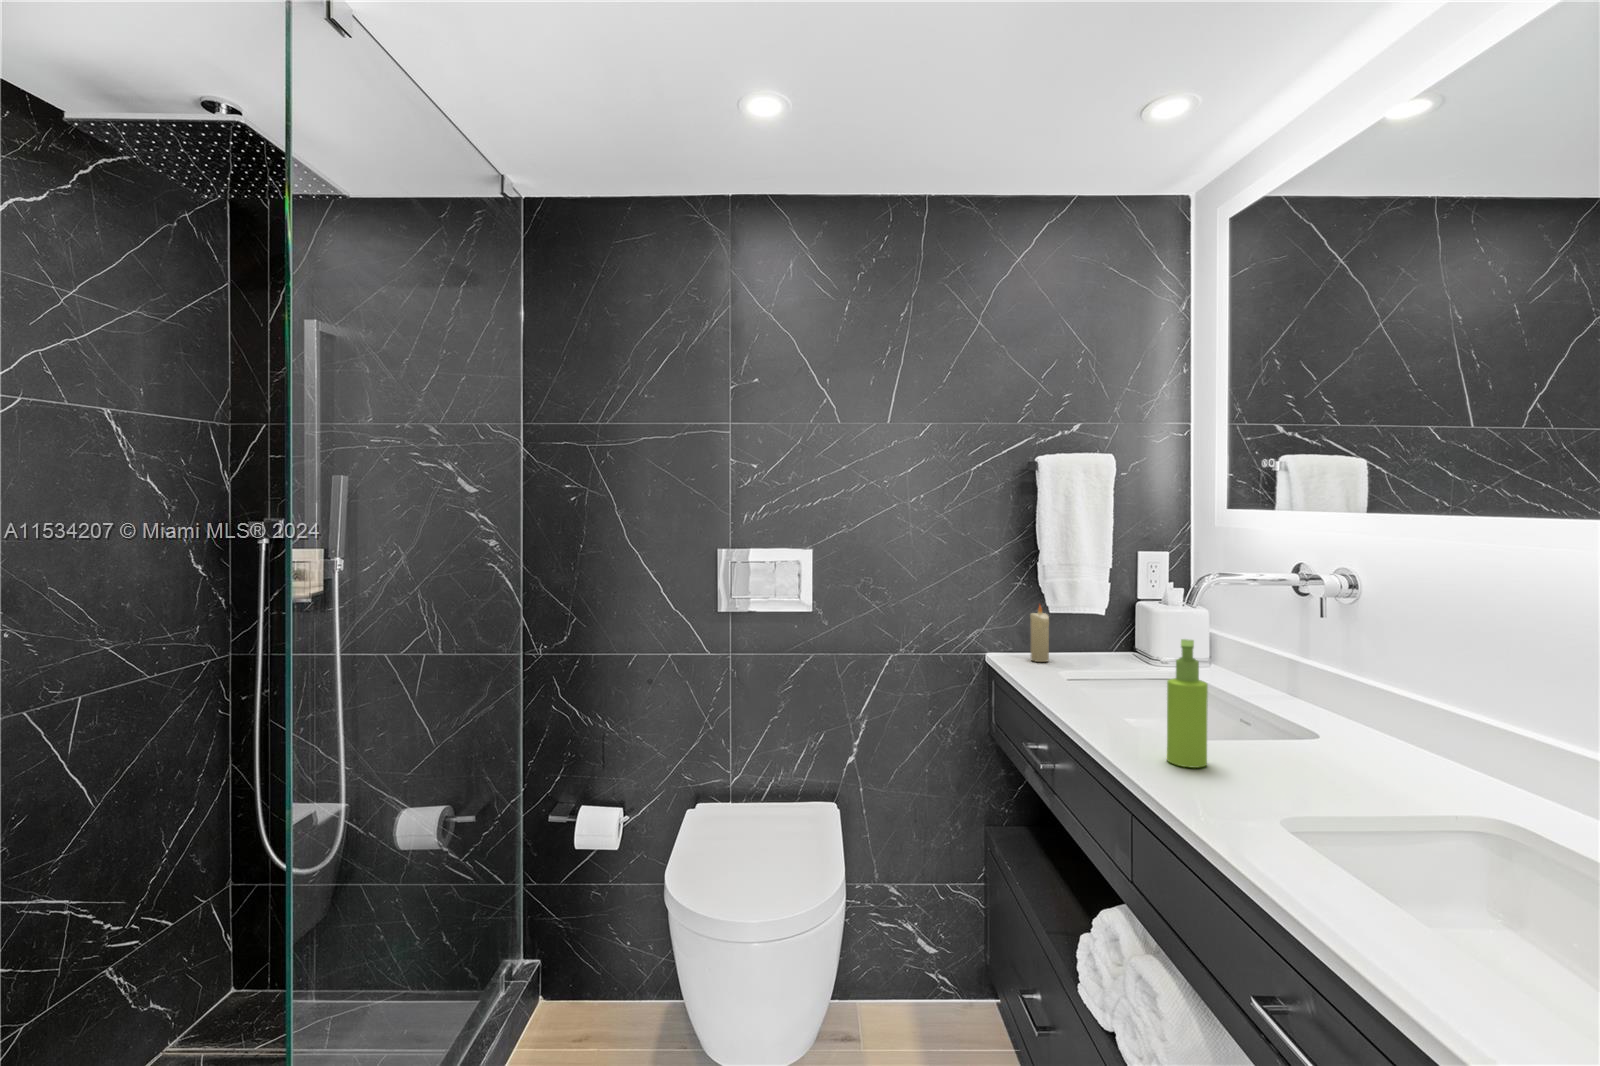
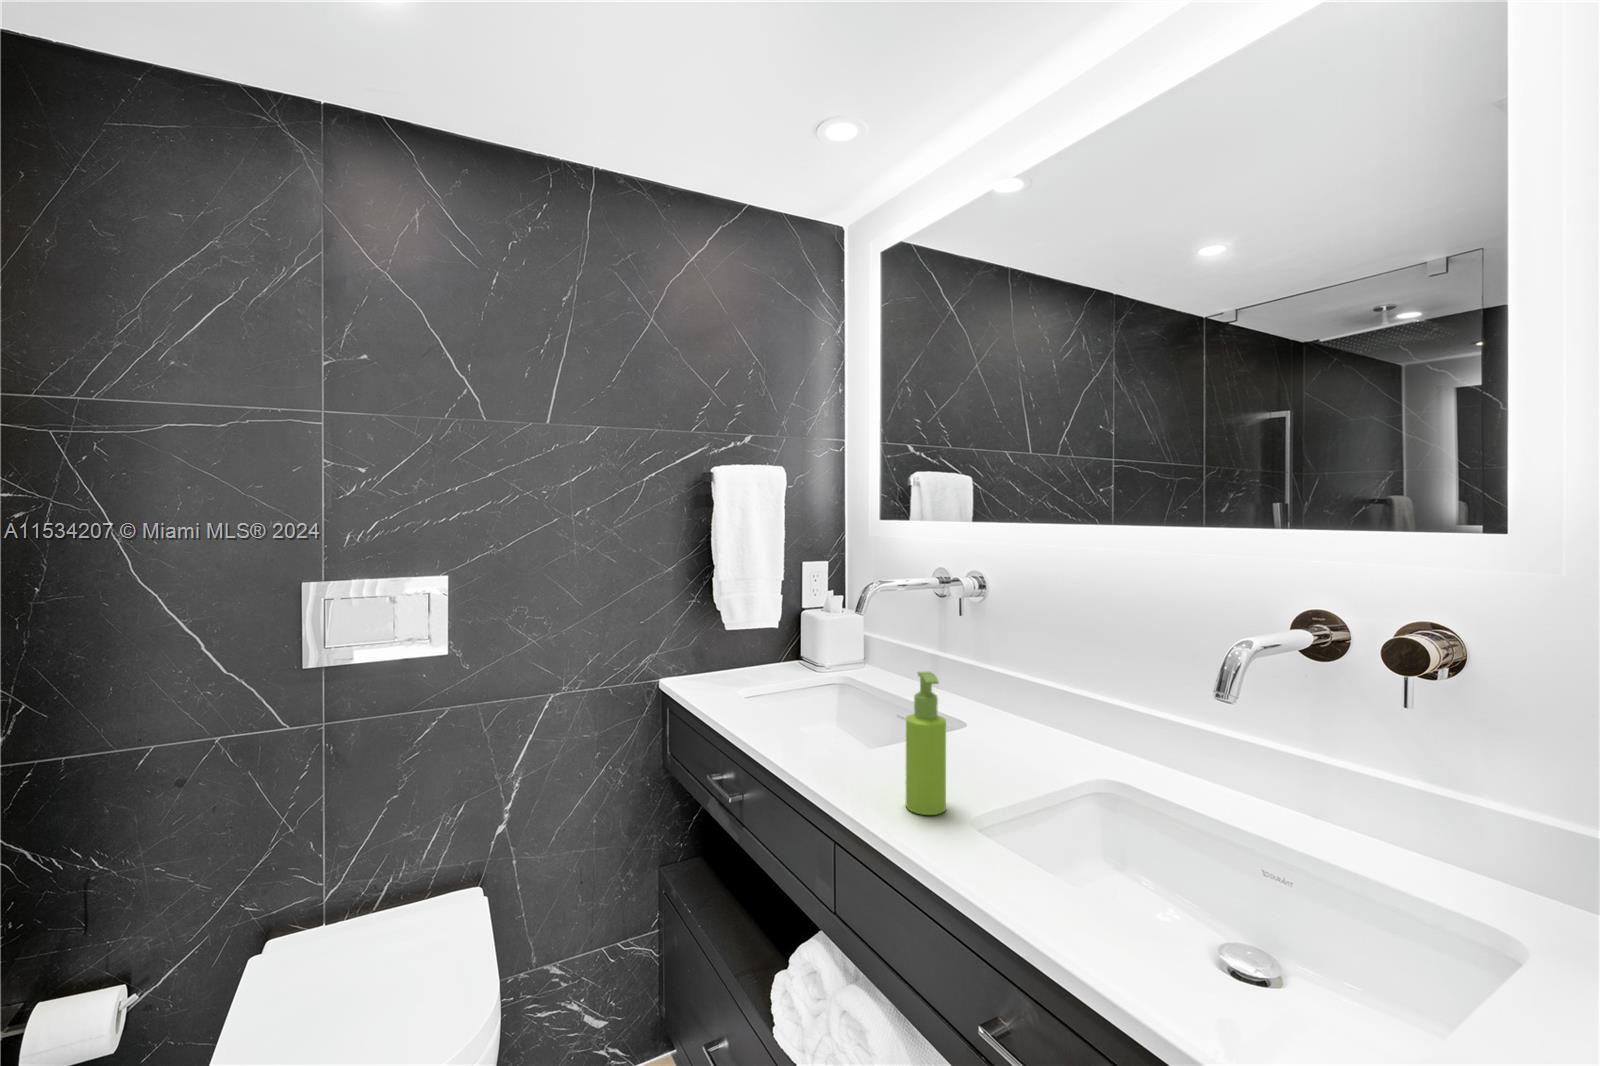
candle: present [1030,606,1049,662] -> none [708,622,728,684]

